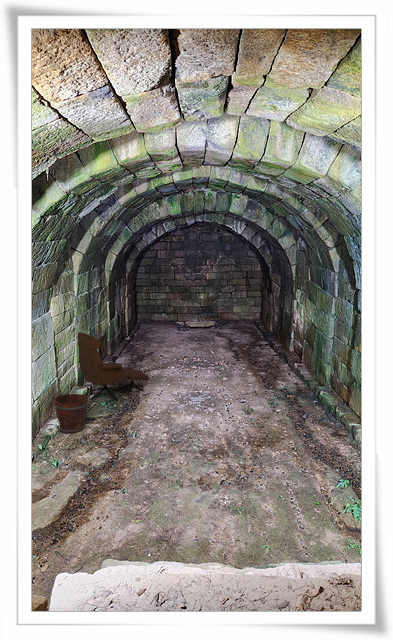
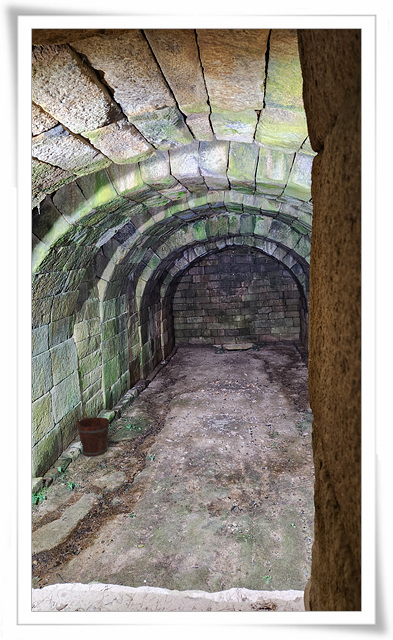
lounge chair: present [78,332,149,401] -> none [102,358,176,424]

